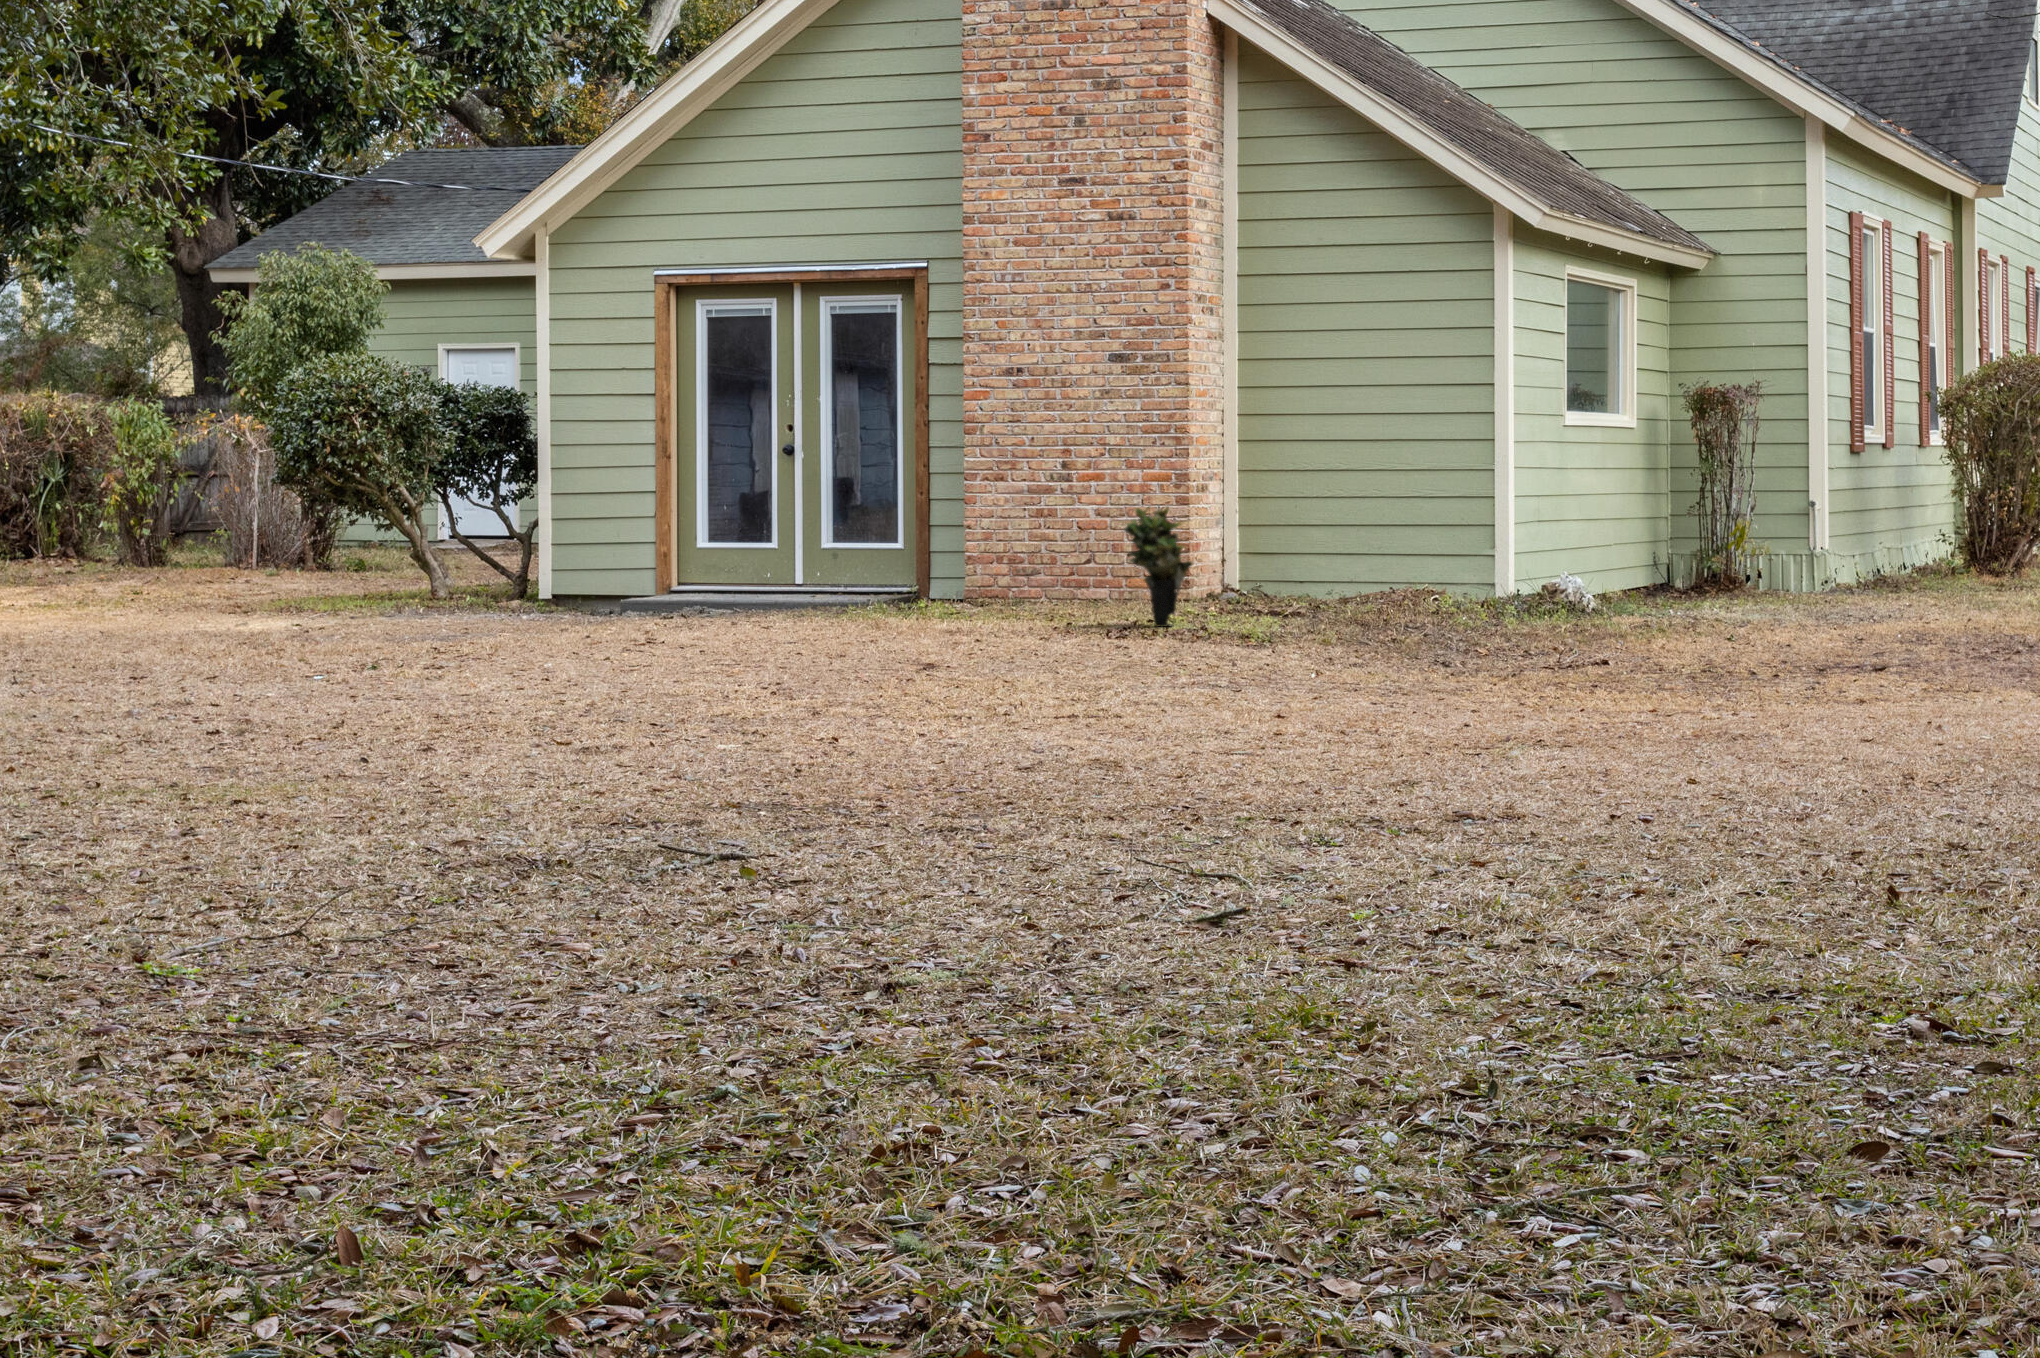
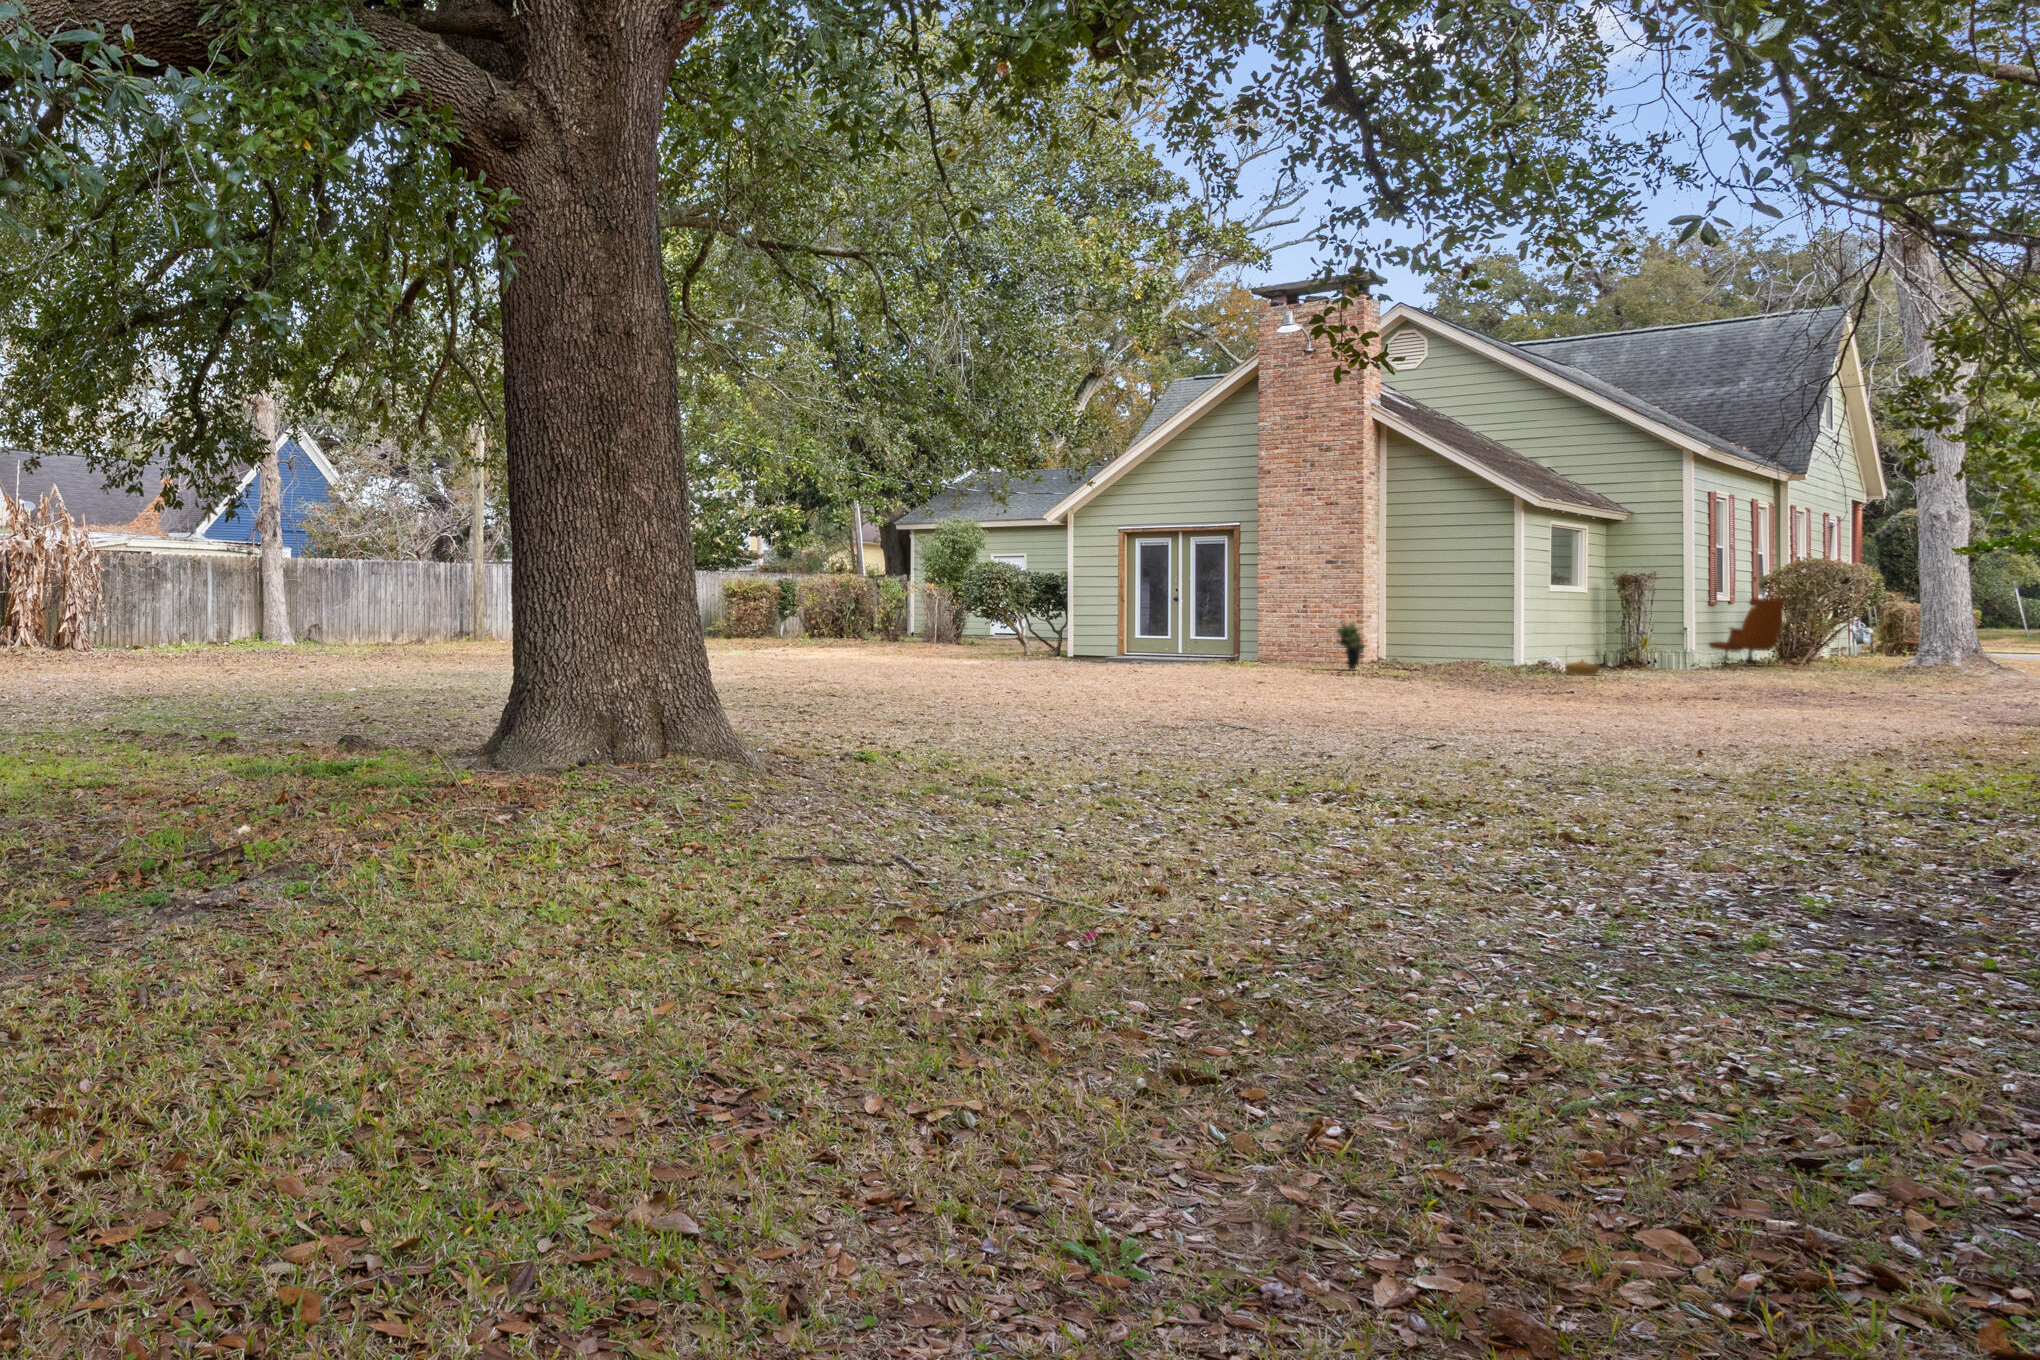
lounge chair: none [1859,439,1992,591] -> present [1708,598,1785,664]
basket: none [1602,555,1671,625] -> present [1565,660,1599,676]

